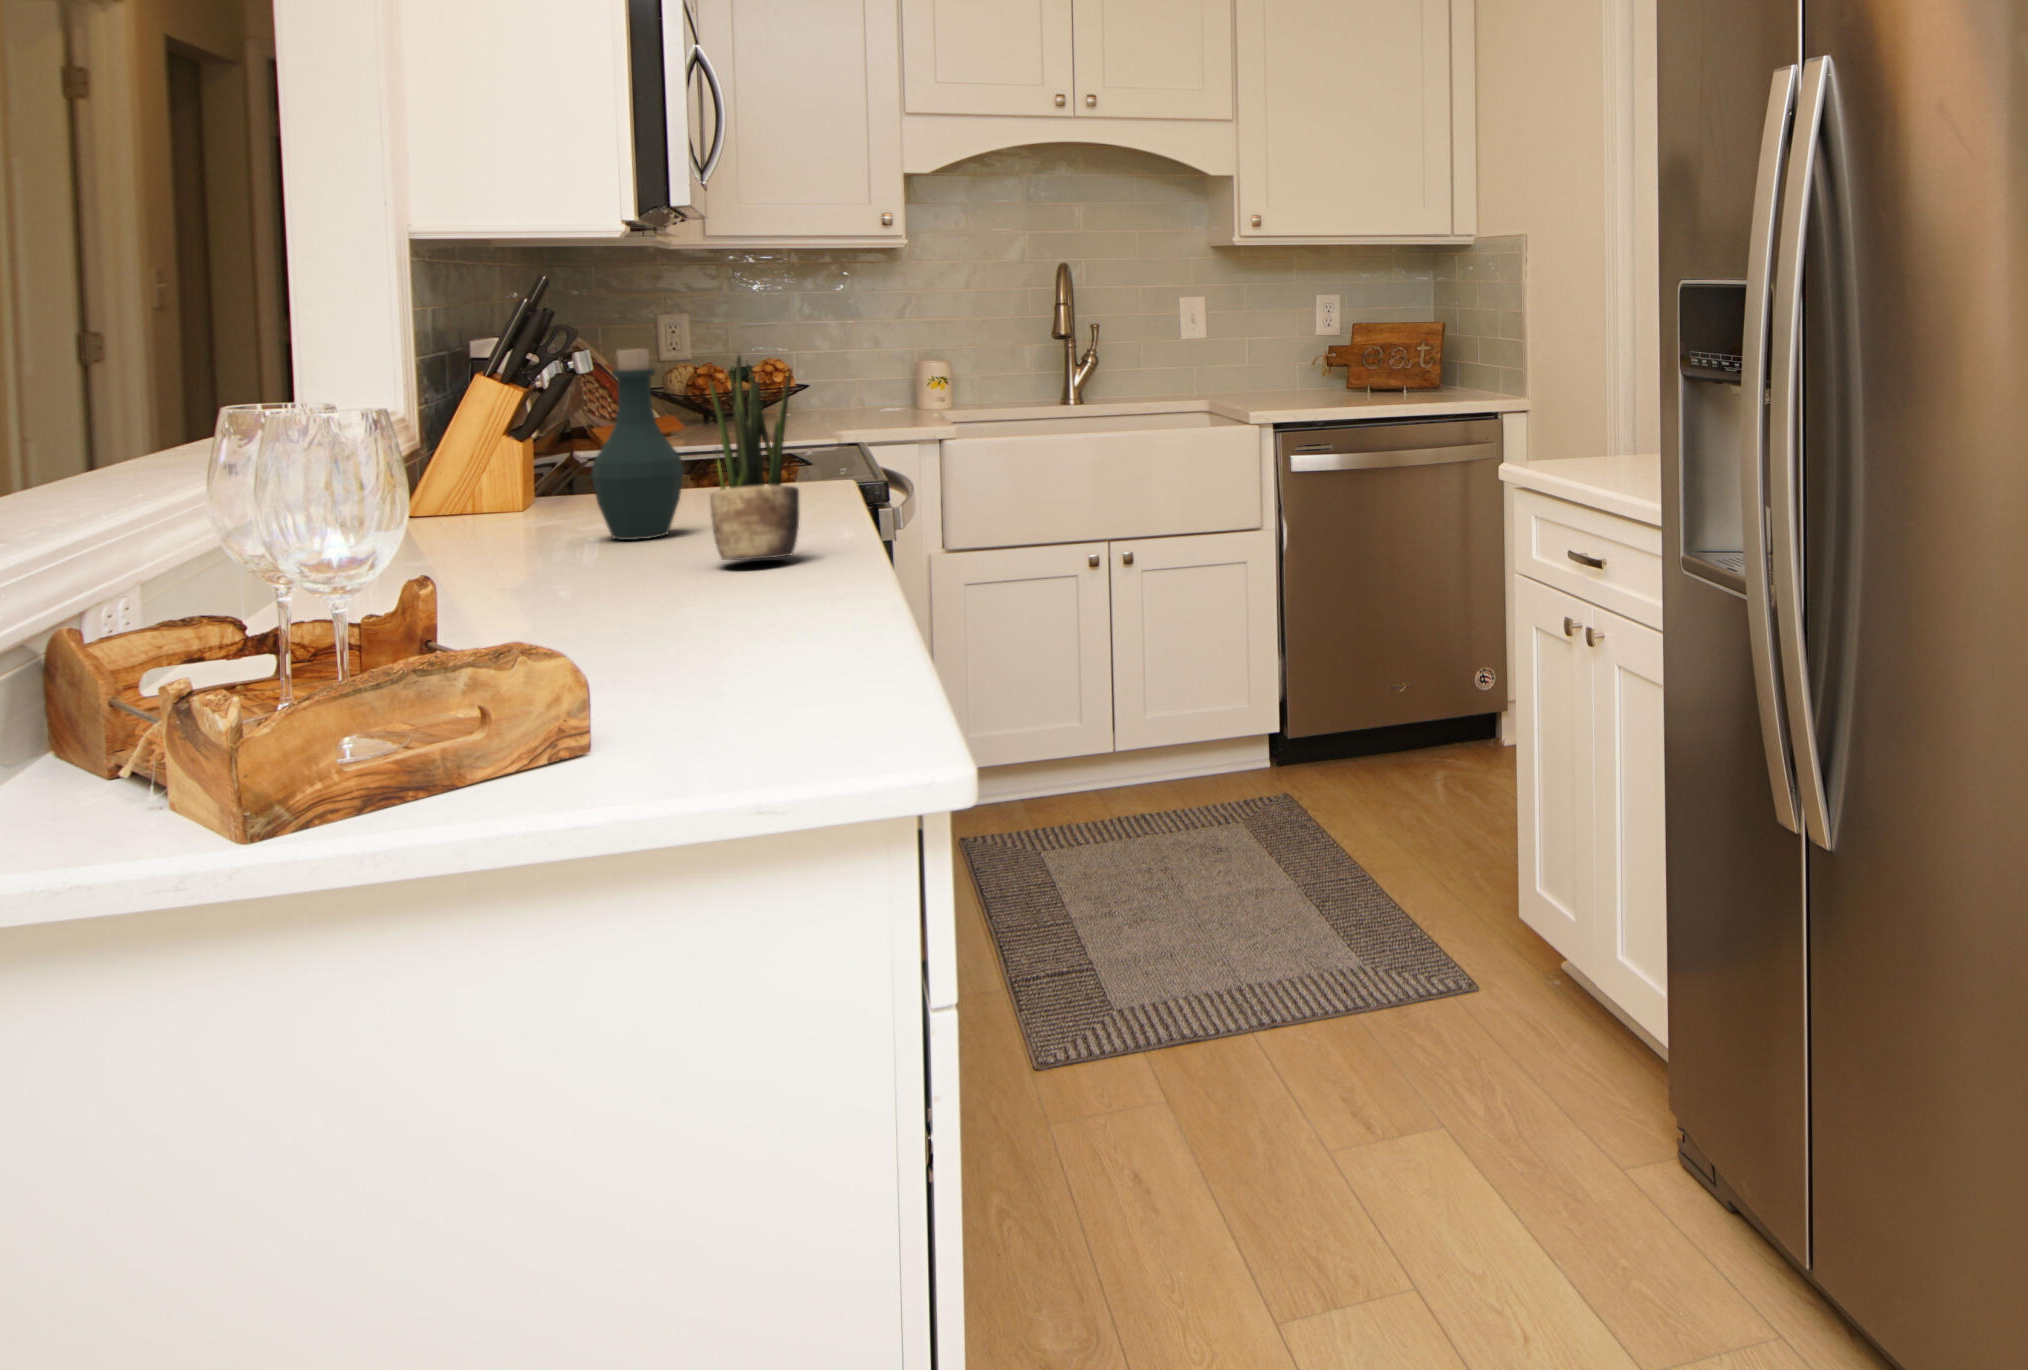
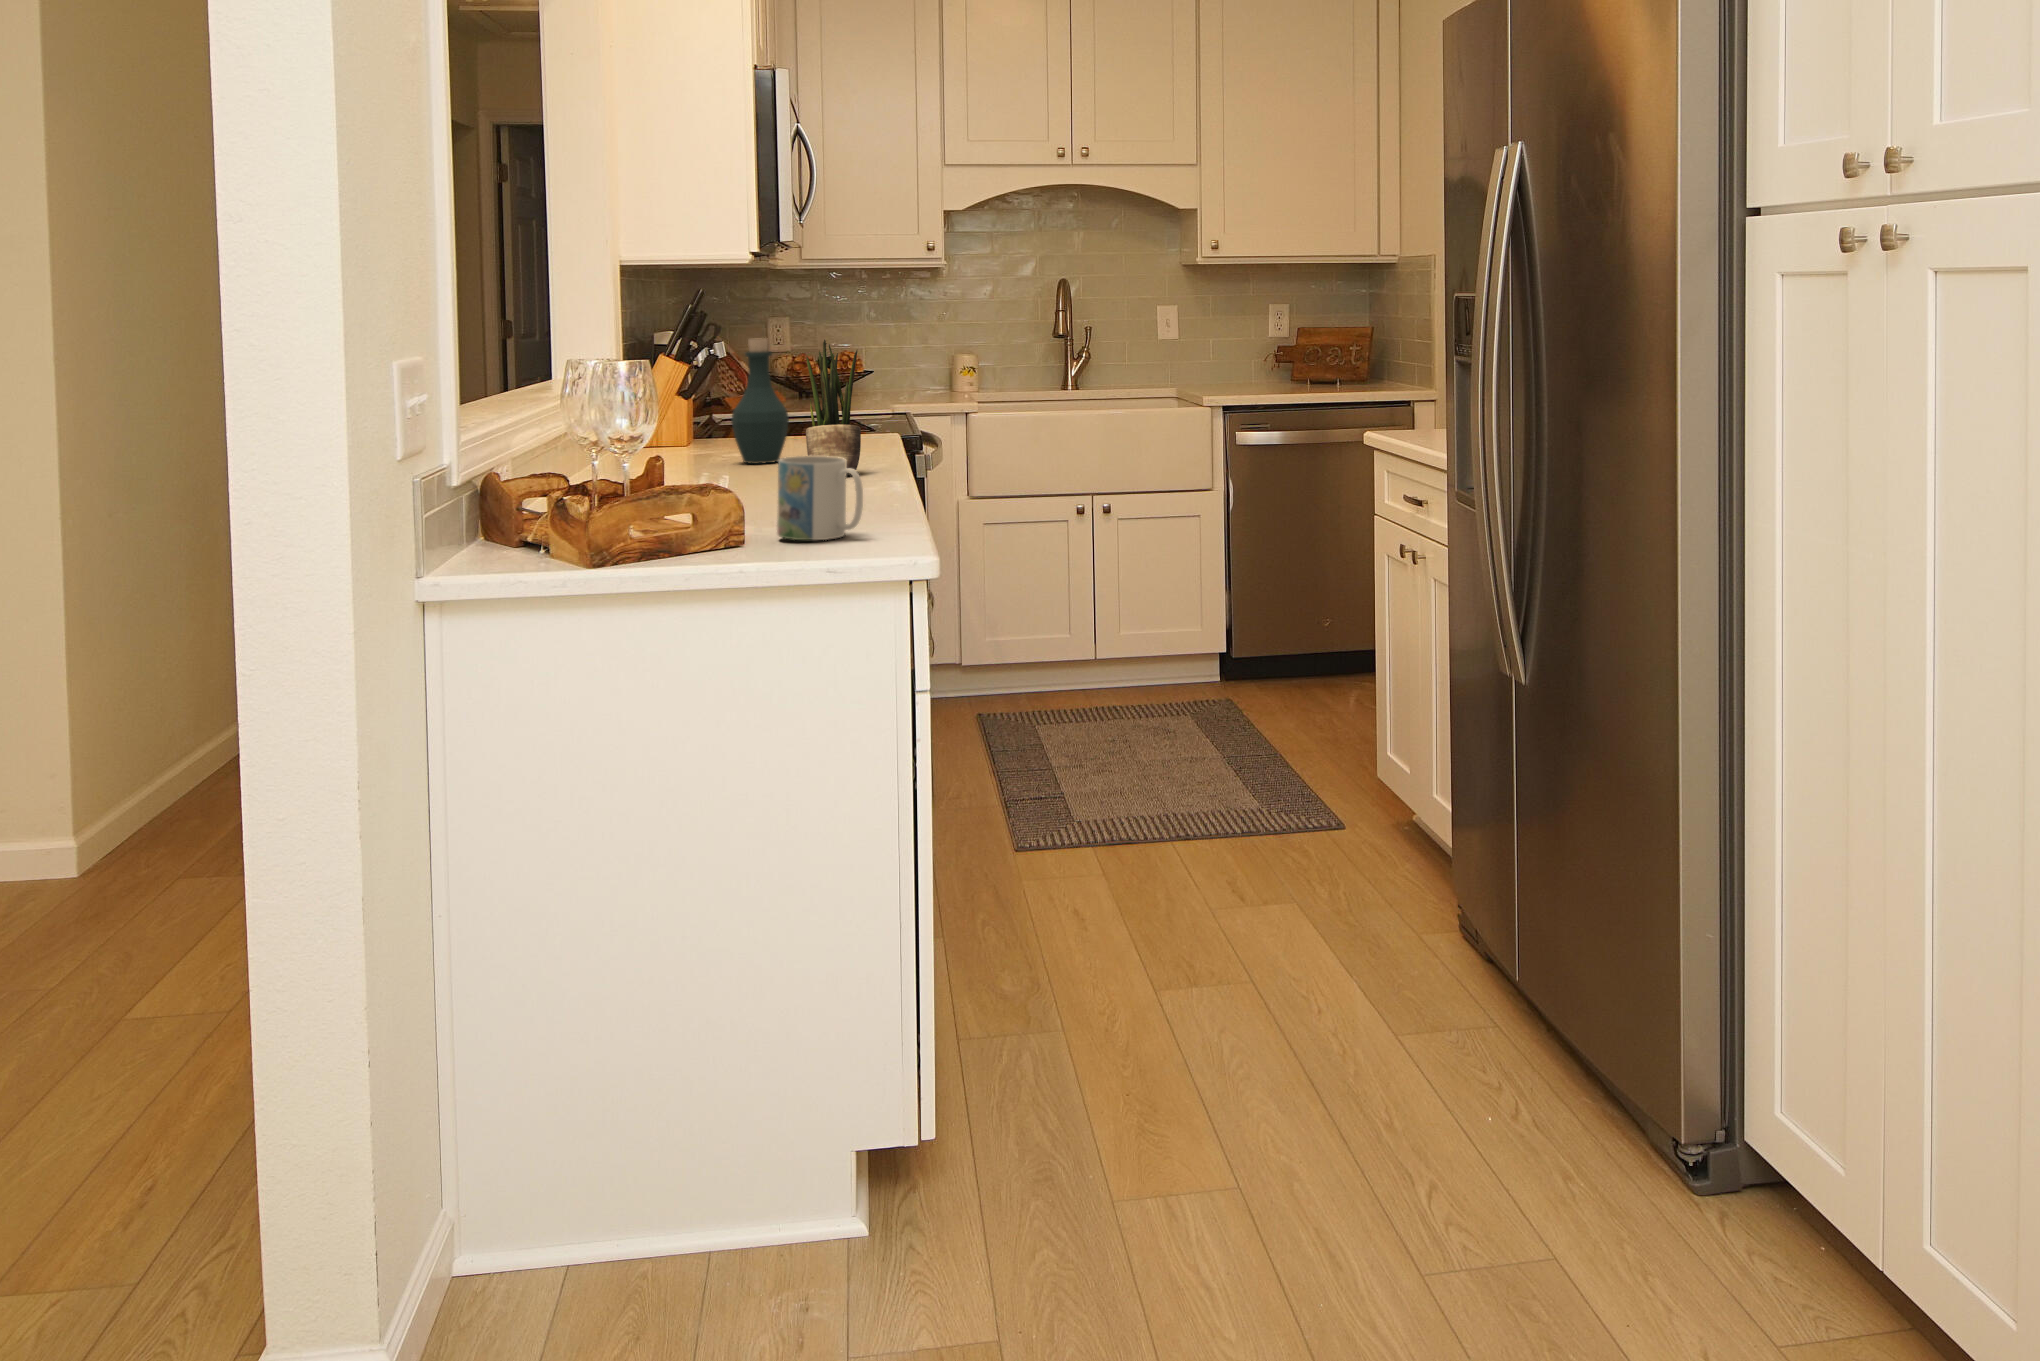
mug: none [655,575,818,737] -> present [777,456,863,540]

